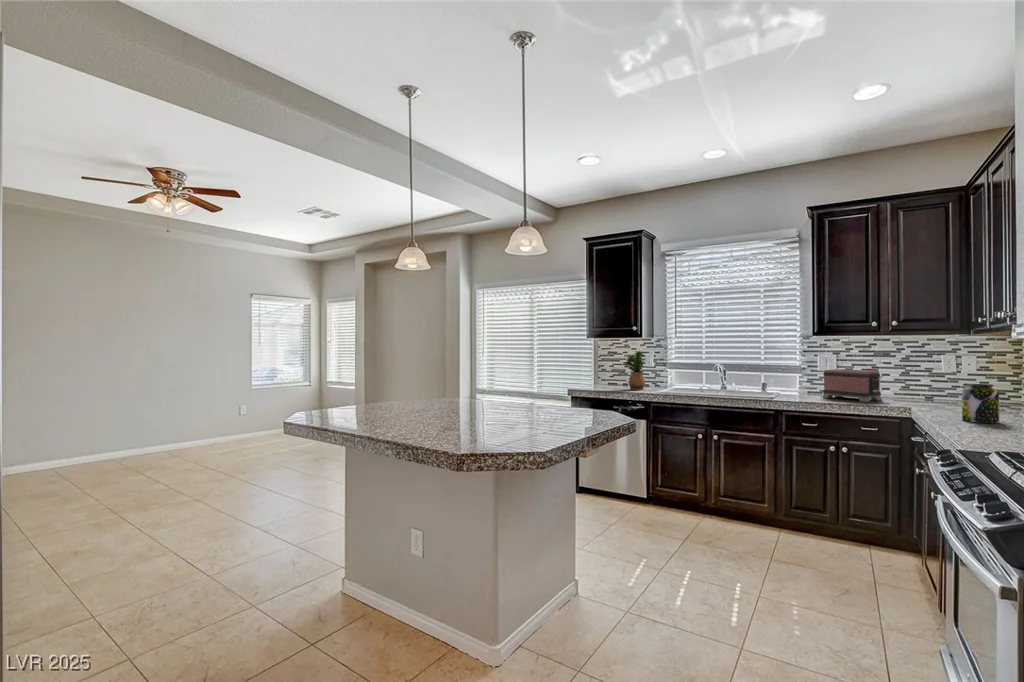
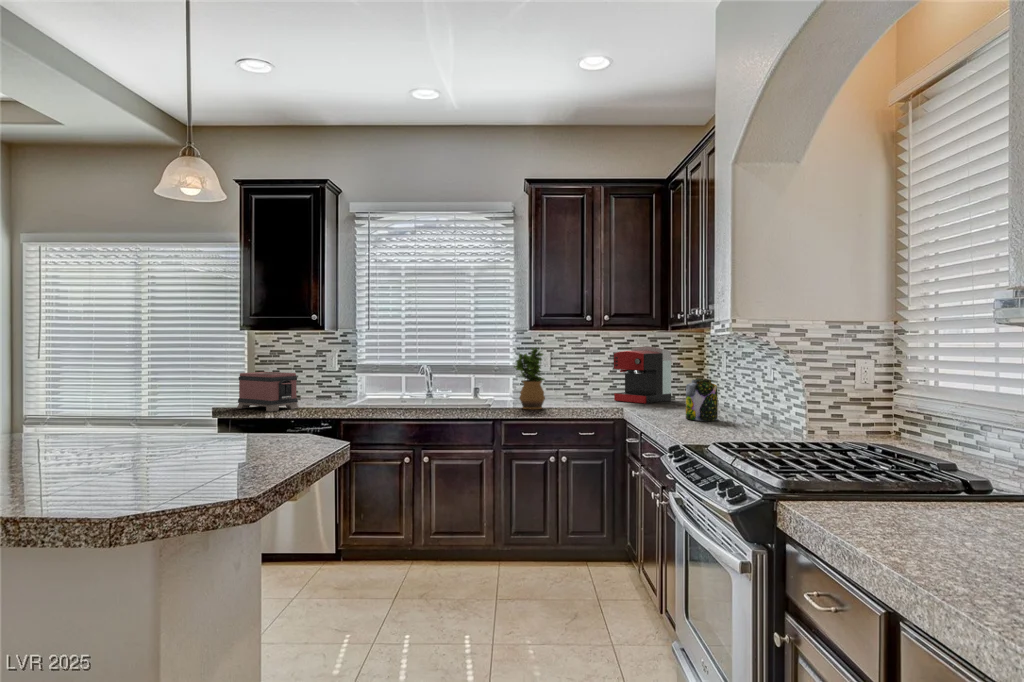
coffee maker: none [903,350,973,405] -> present [613,346,671,404]
potted plant: present [625,351,645,390] -> present [514,348,545,409]
toaster: present [823,369,882,402] -> present [237,372,299,412]

